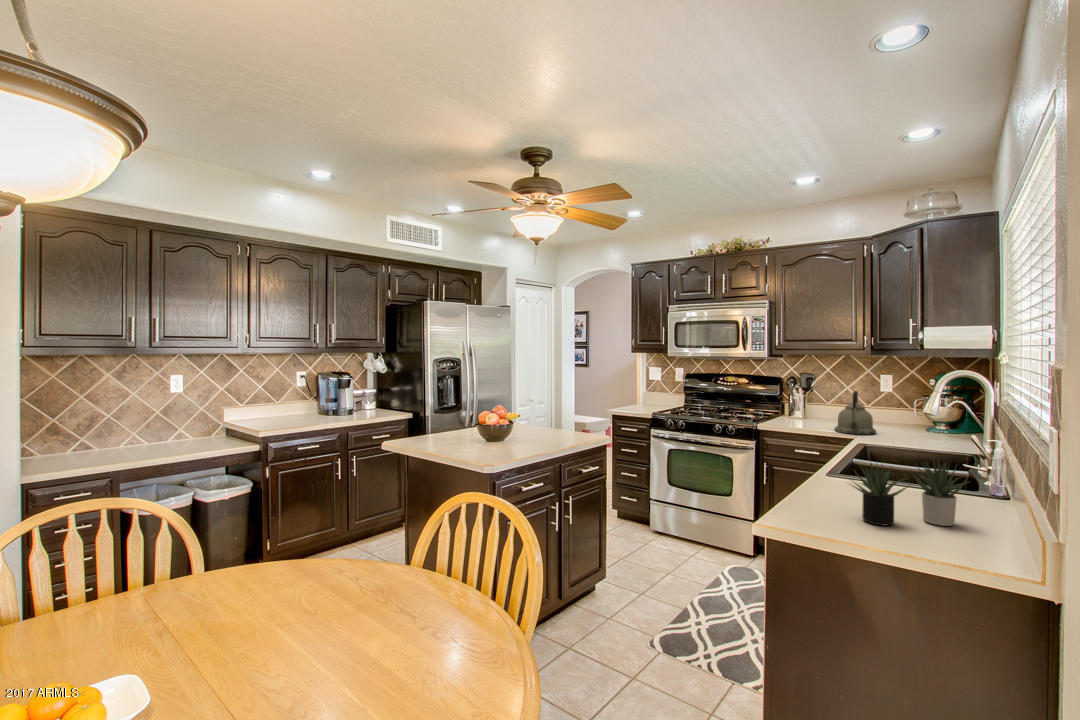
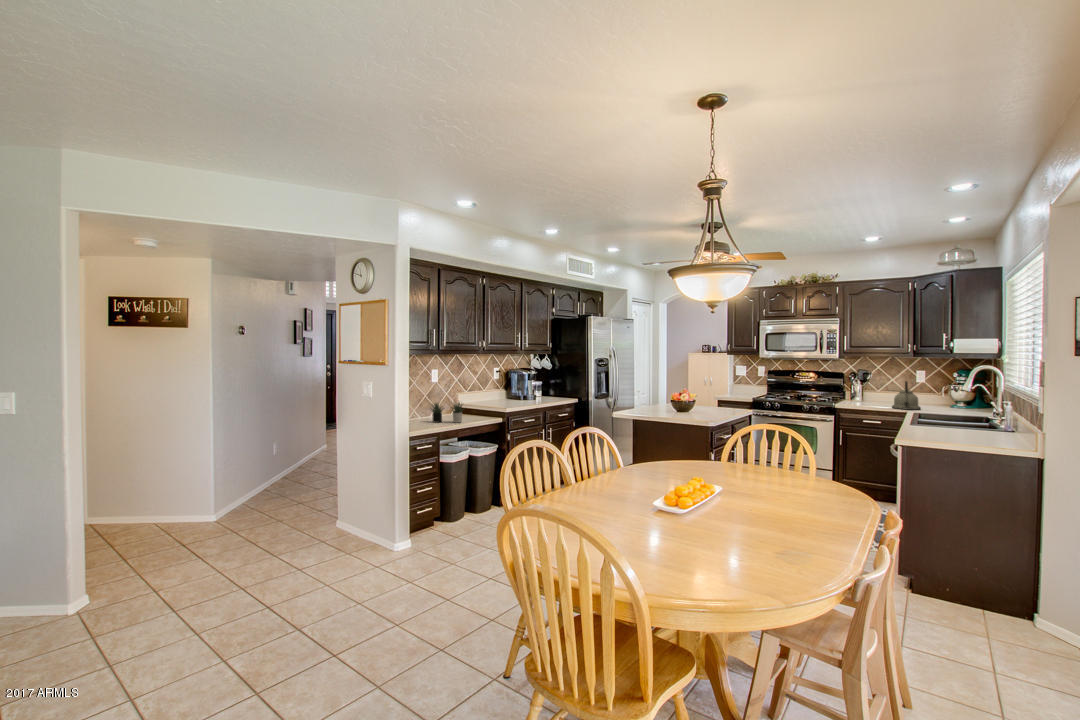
succulent plant: present [849,460,967,526] -> present [431,402,465,423]

